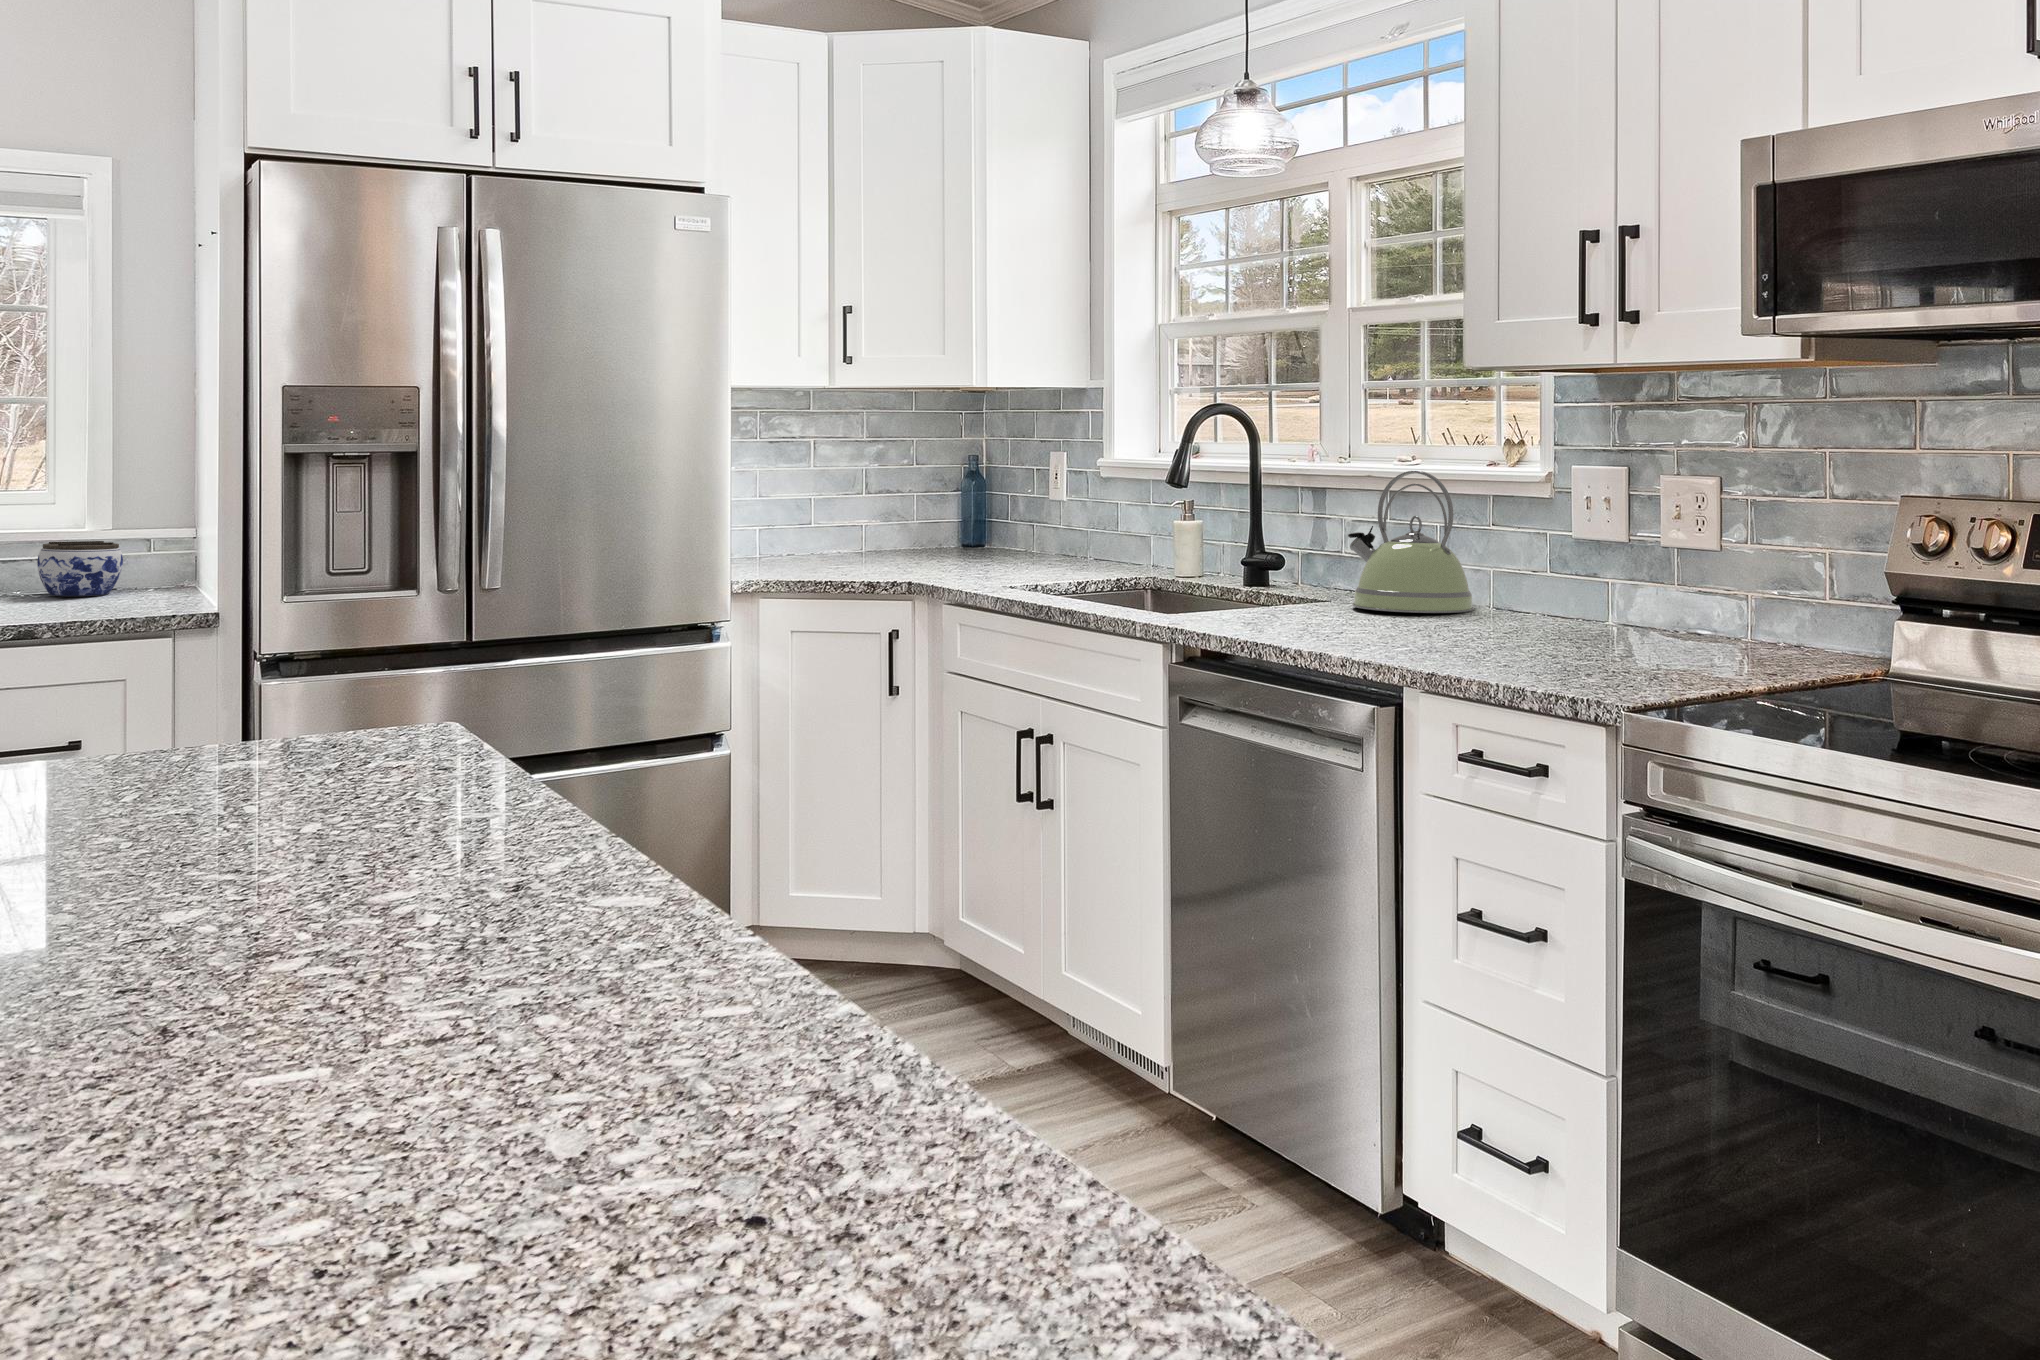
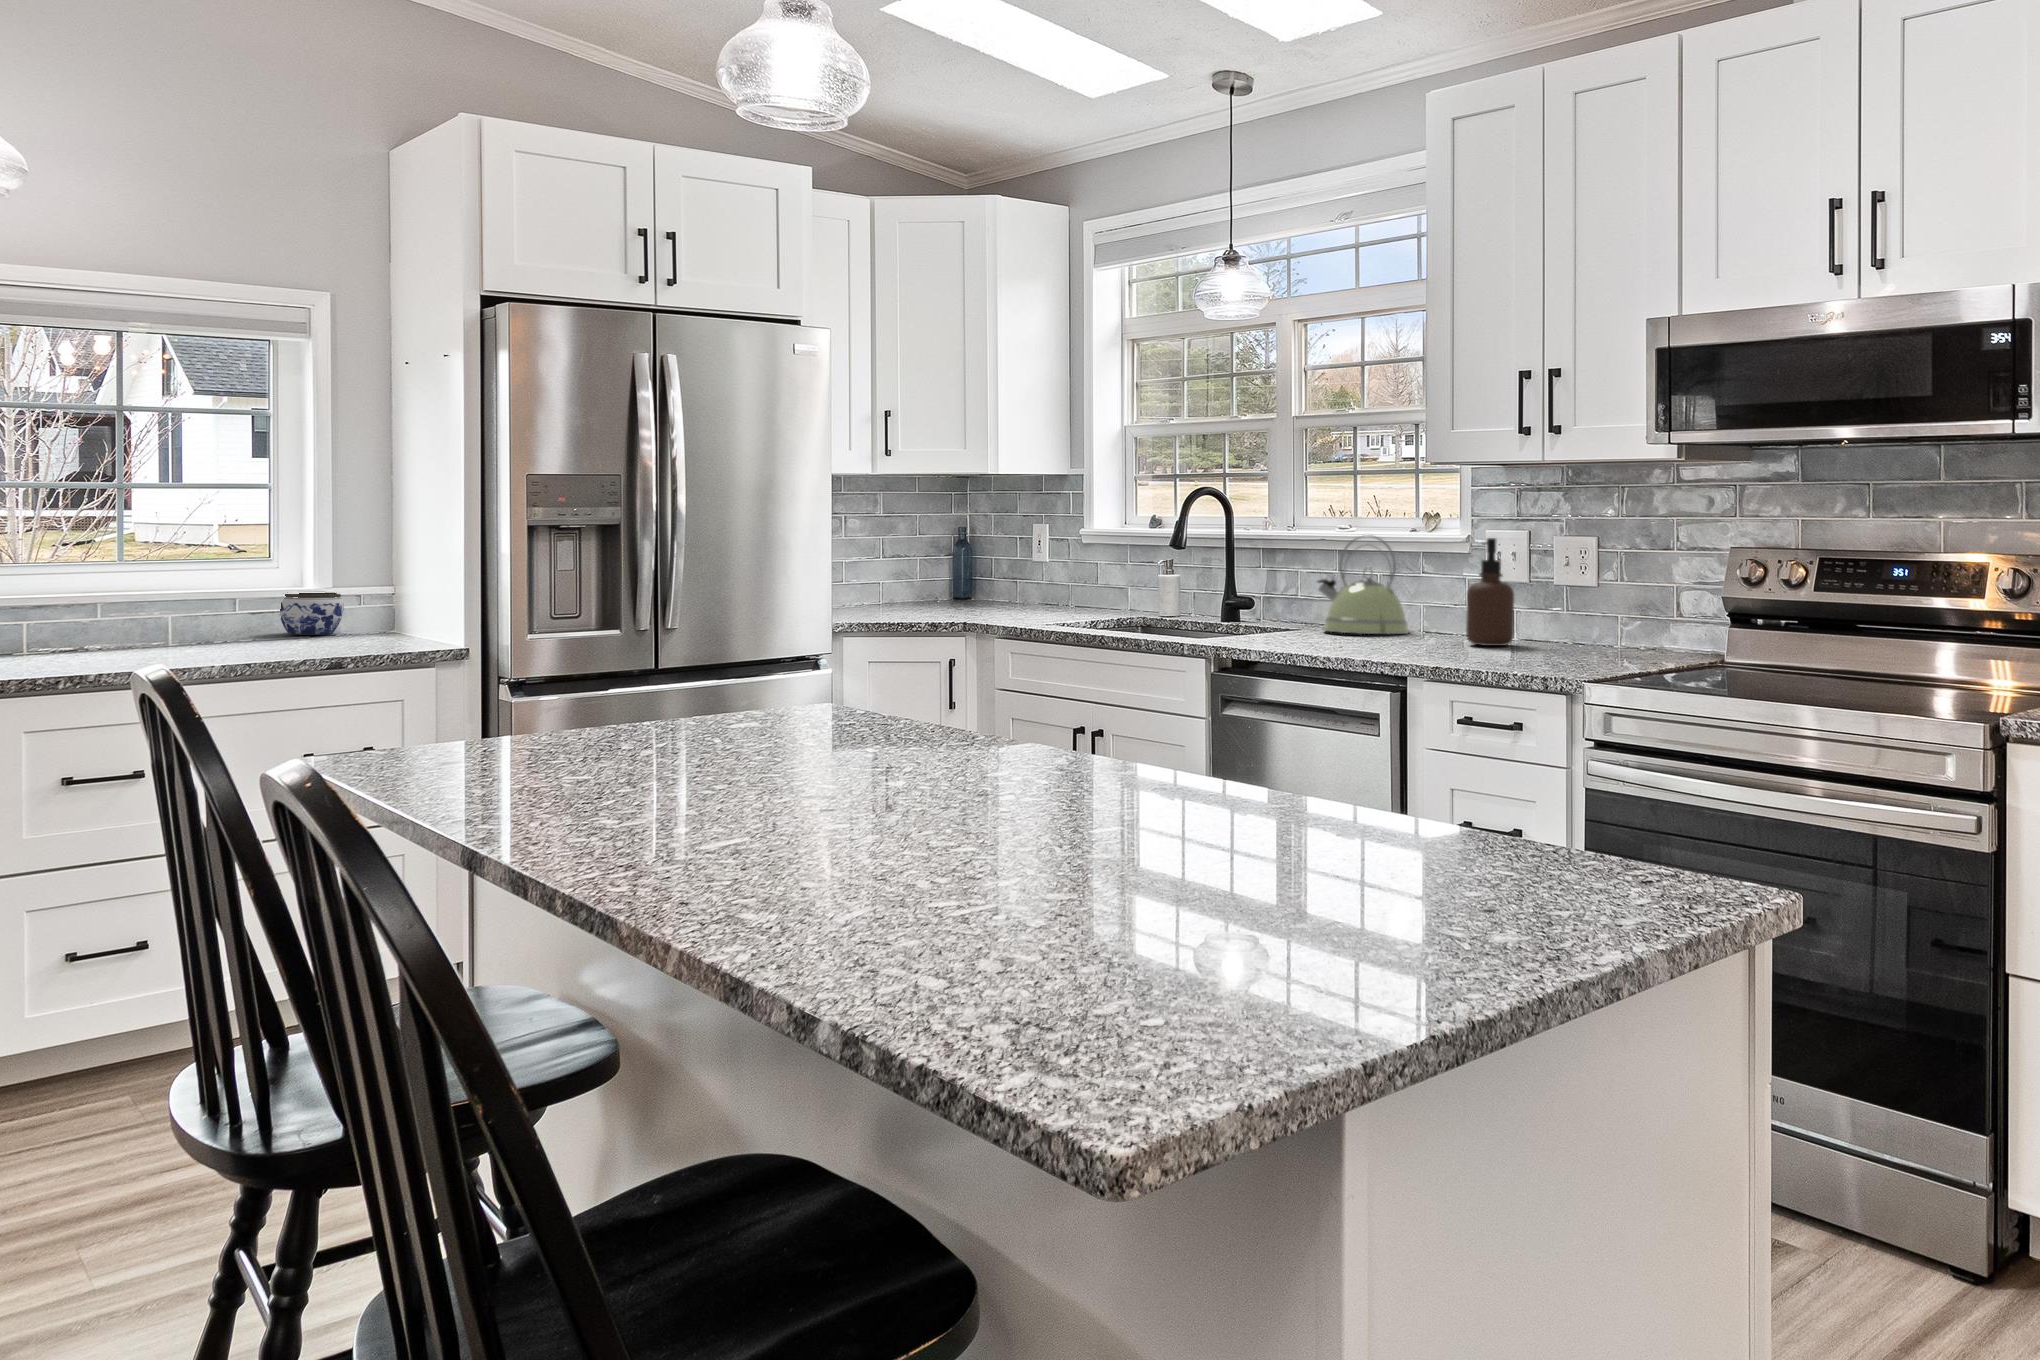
soap dispenser: none [1527,478,1597,637] -> present [1466,538,1514,646]

